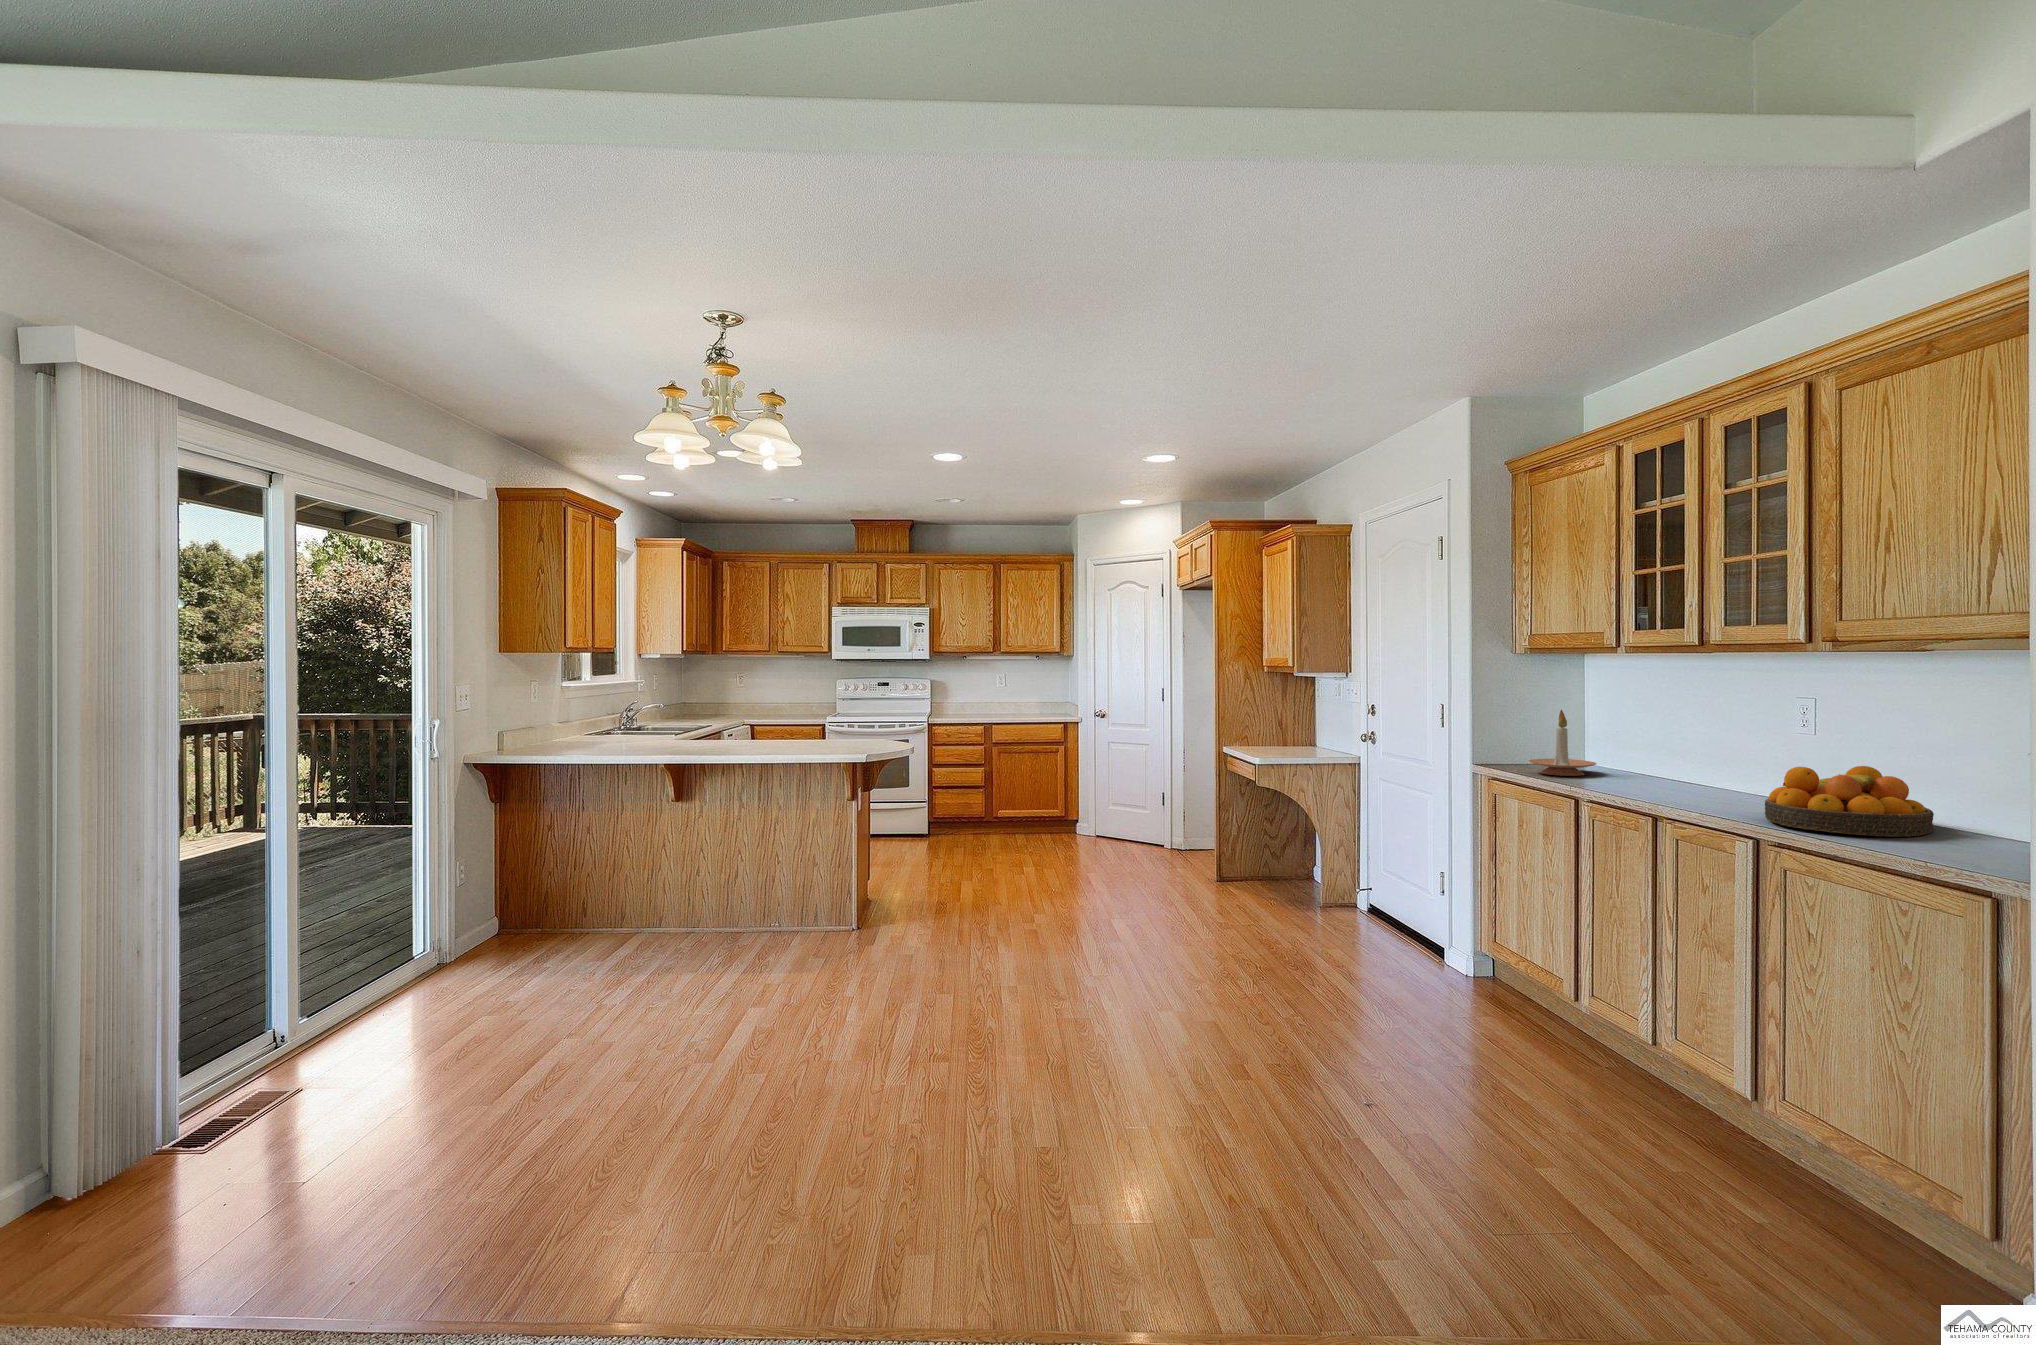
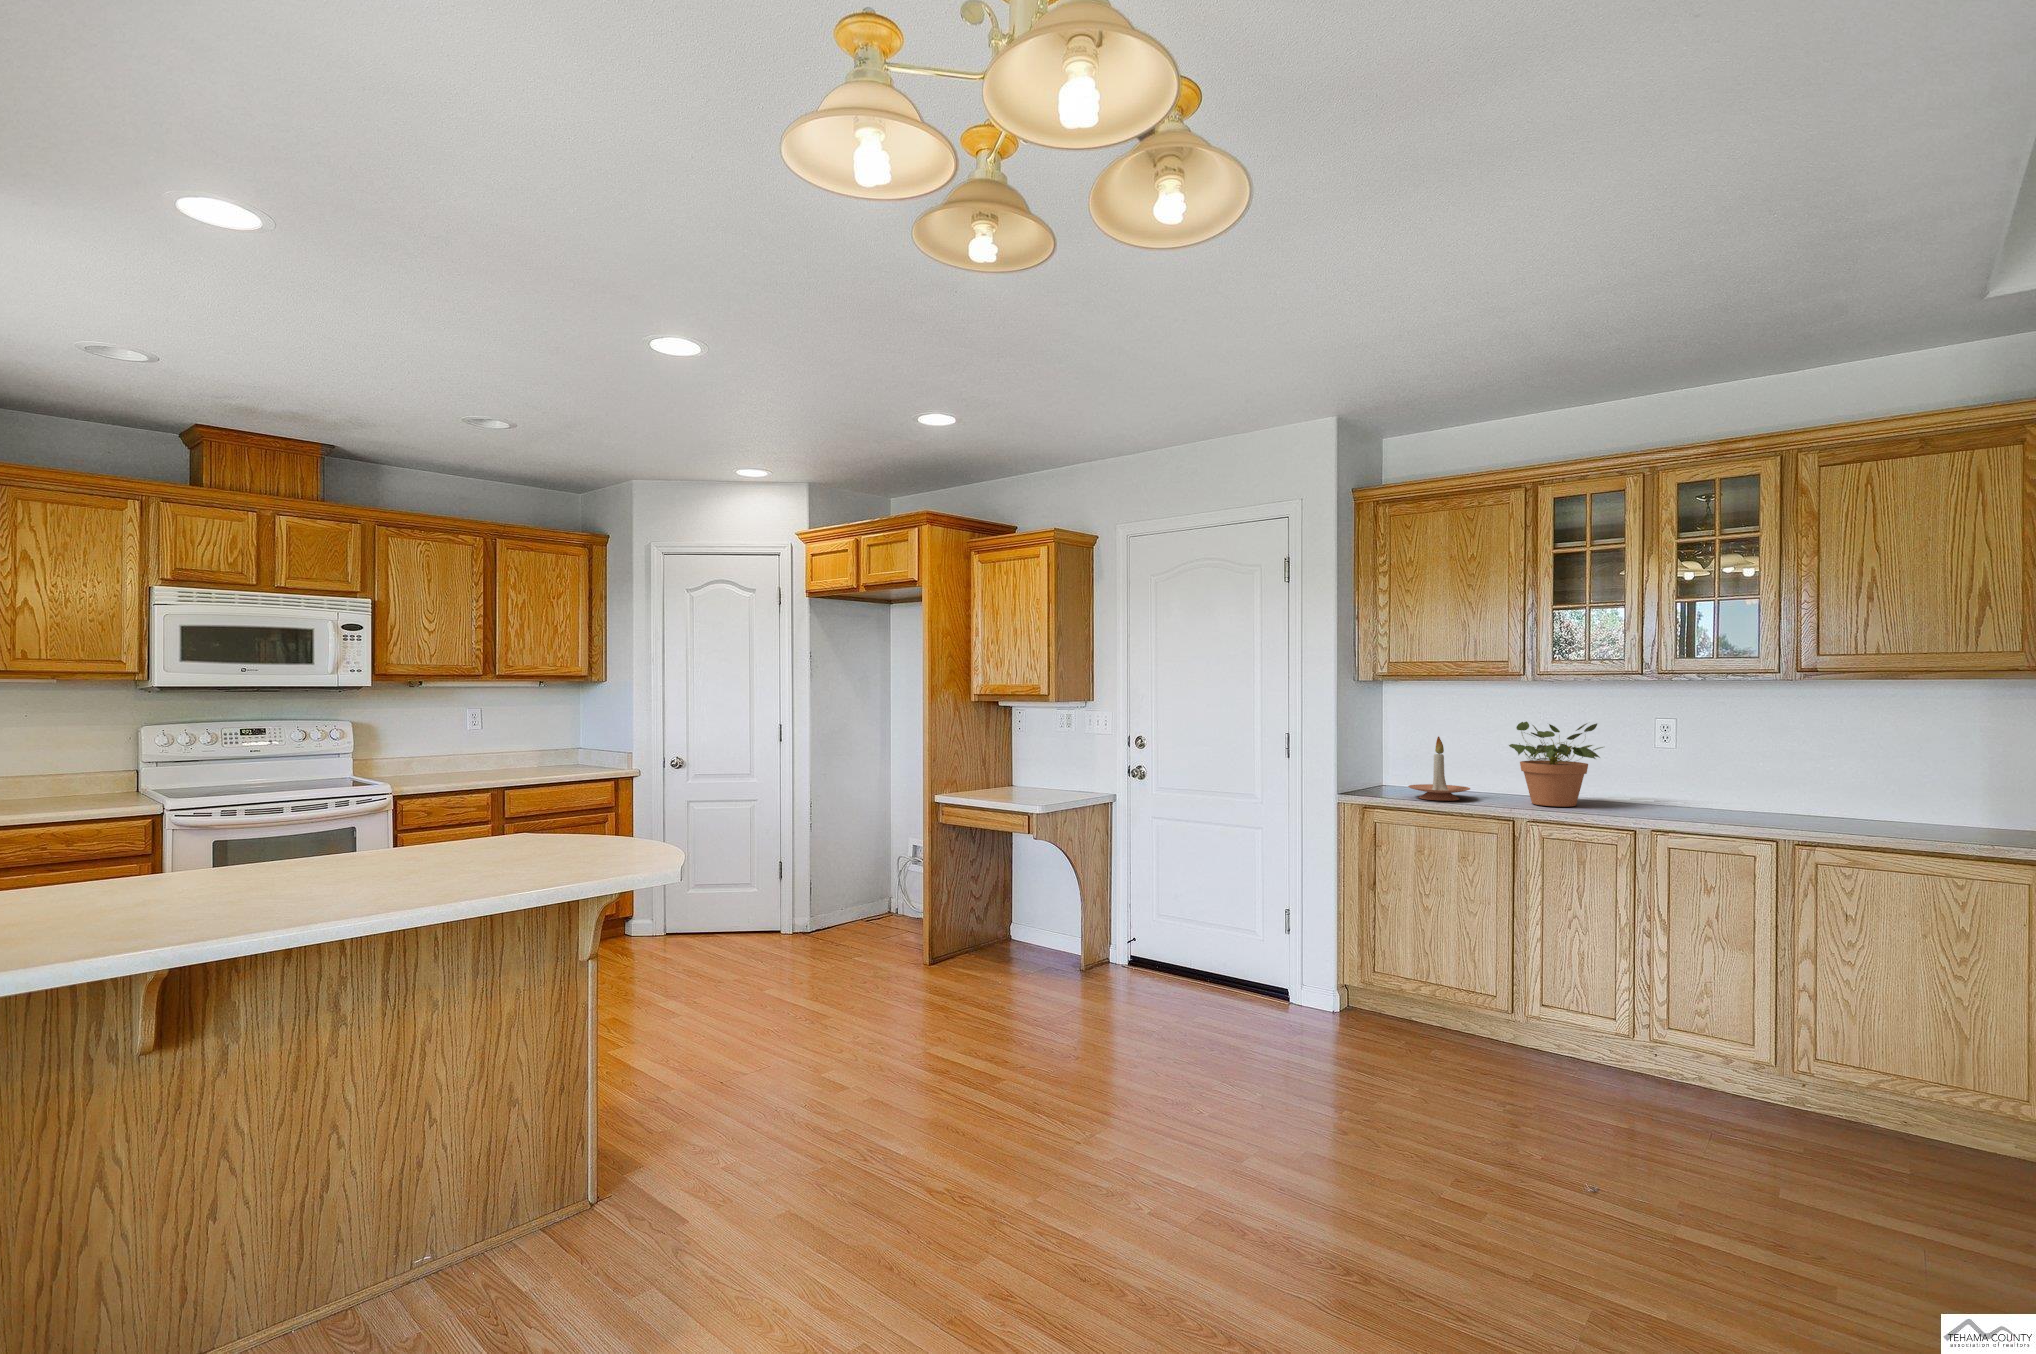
potted plant: none [1598,696,1726,790] -> present [1509,722,1603,807]
fruit bowl: present [1765,766,1934,837] -> none [1730,773,1861,829]

